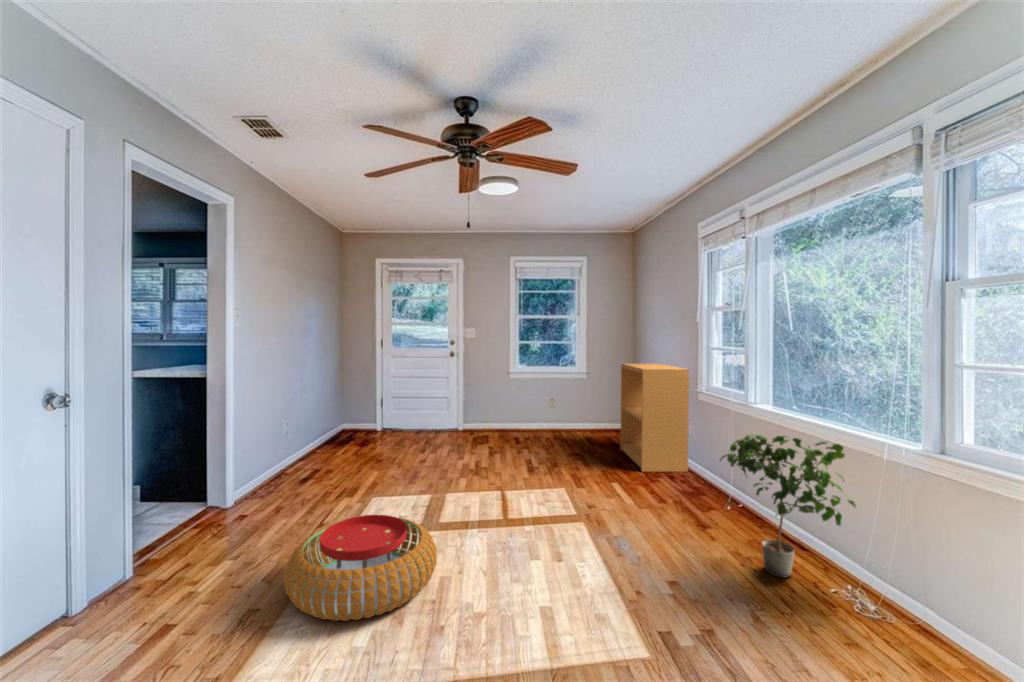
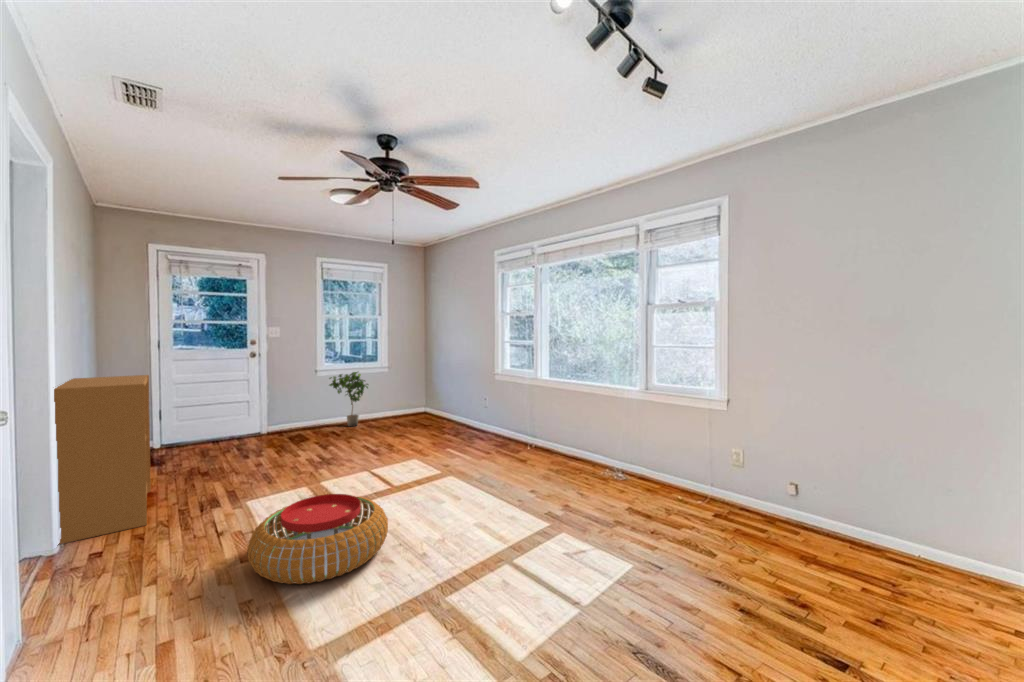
bookshelf: present [620,364,689,472] -> present [54,375,151,544]
potted plant: present [720,435,856,577] -> present [329,372,368,427]

